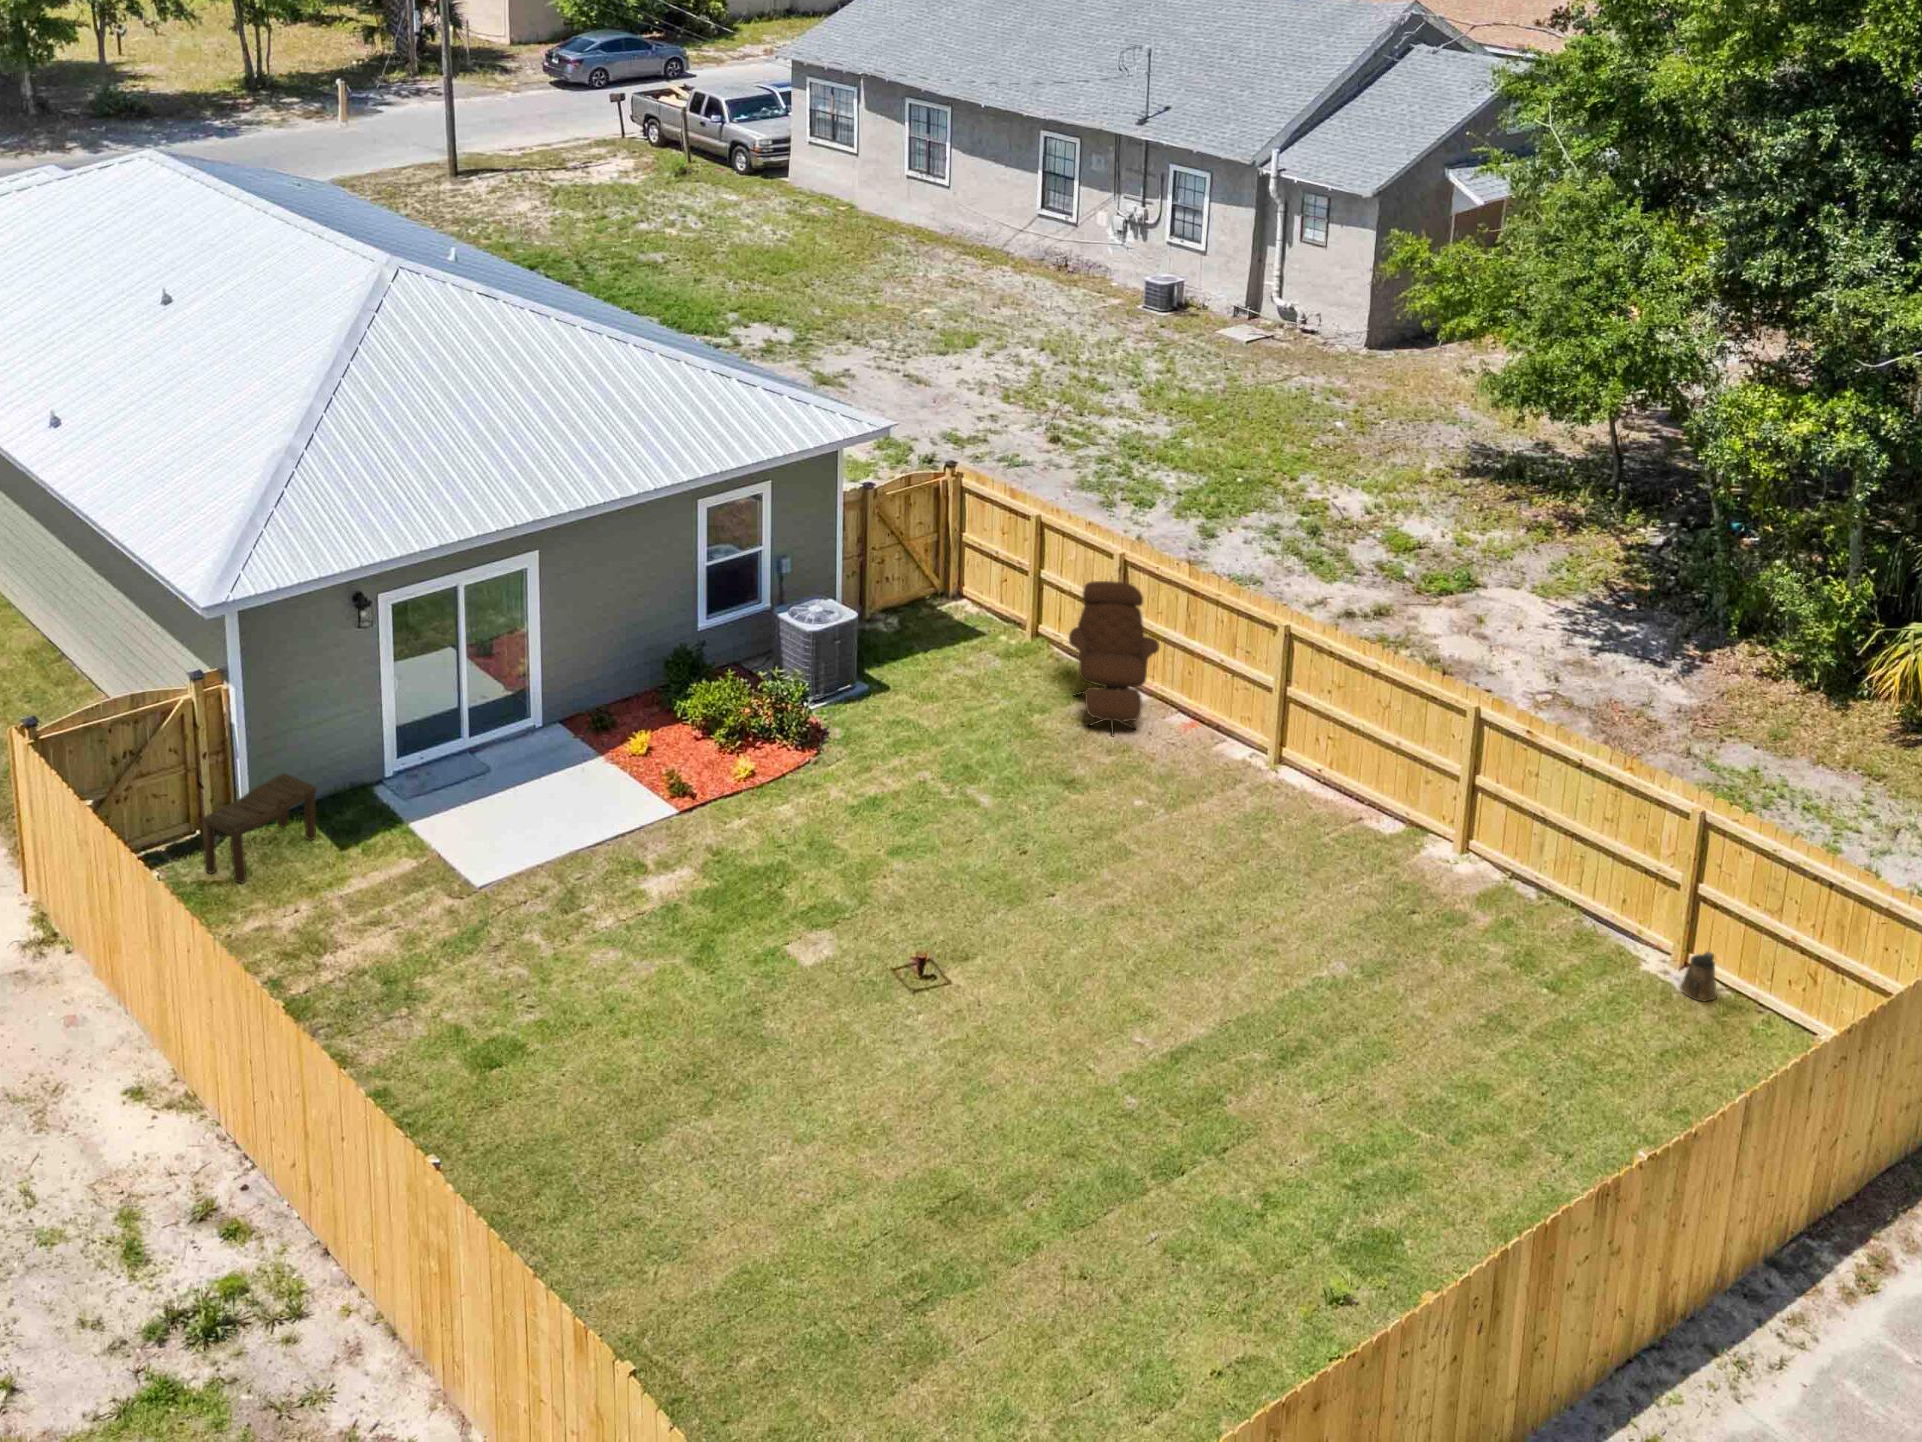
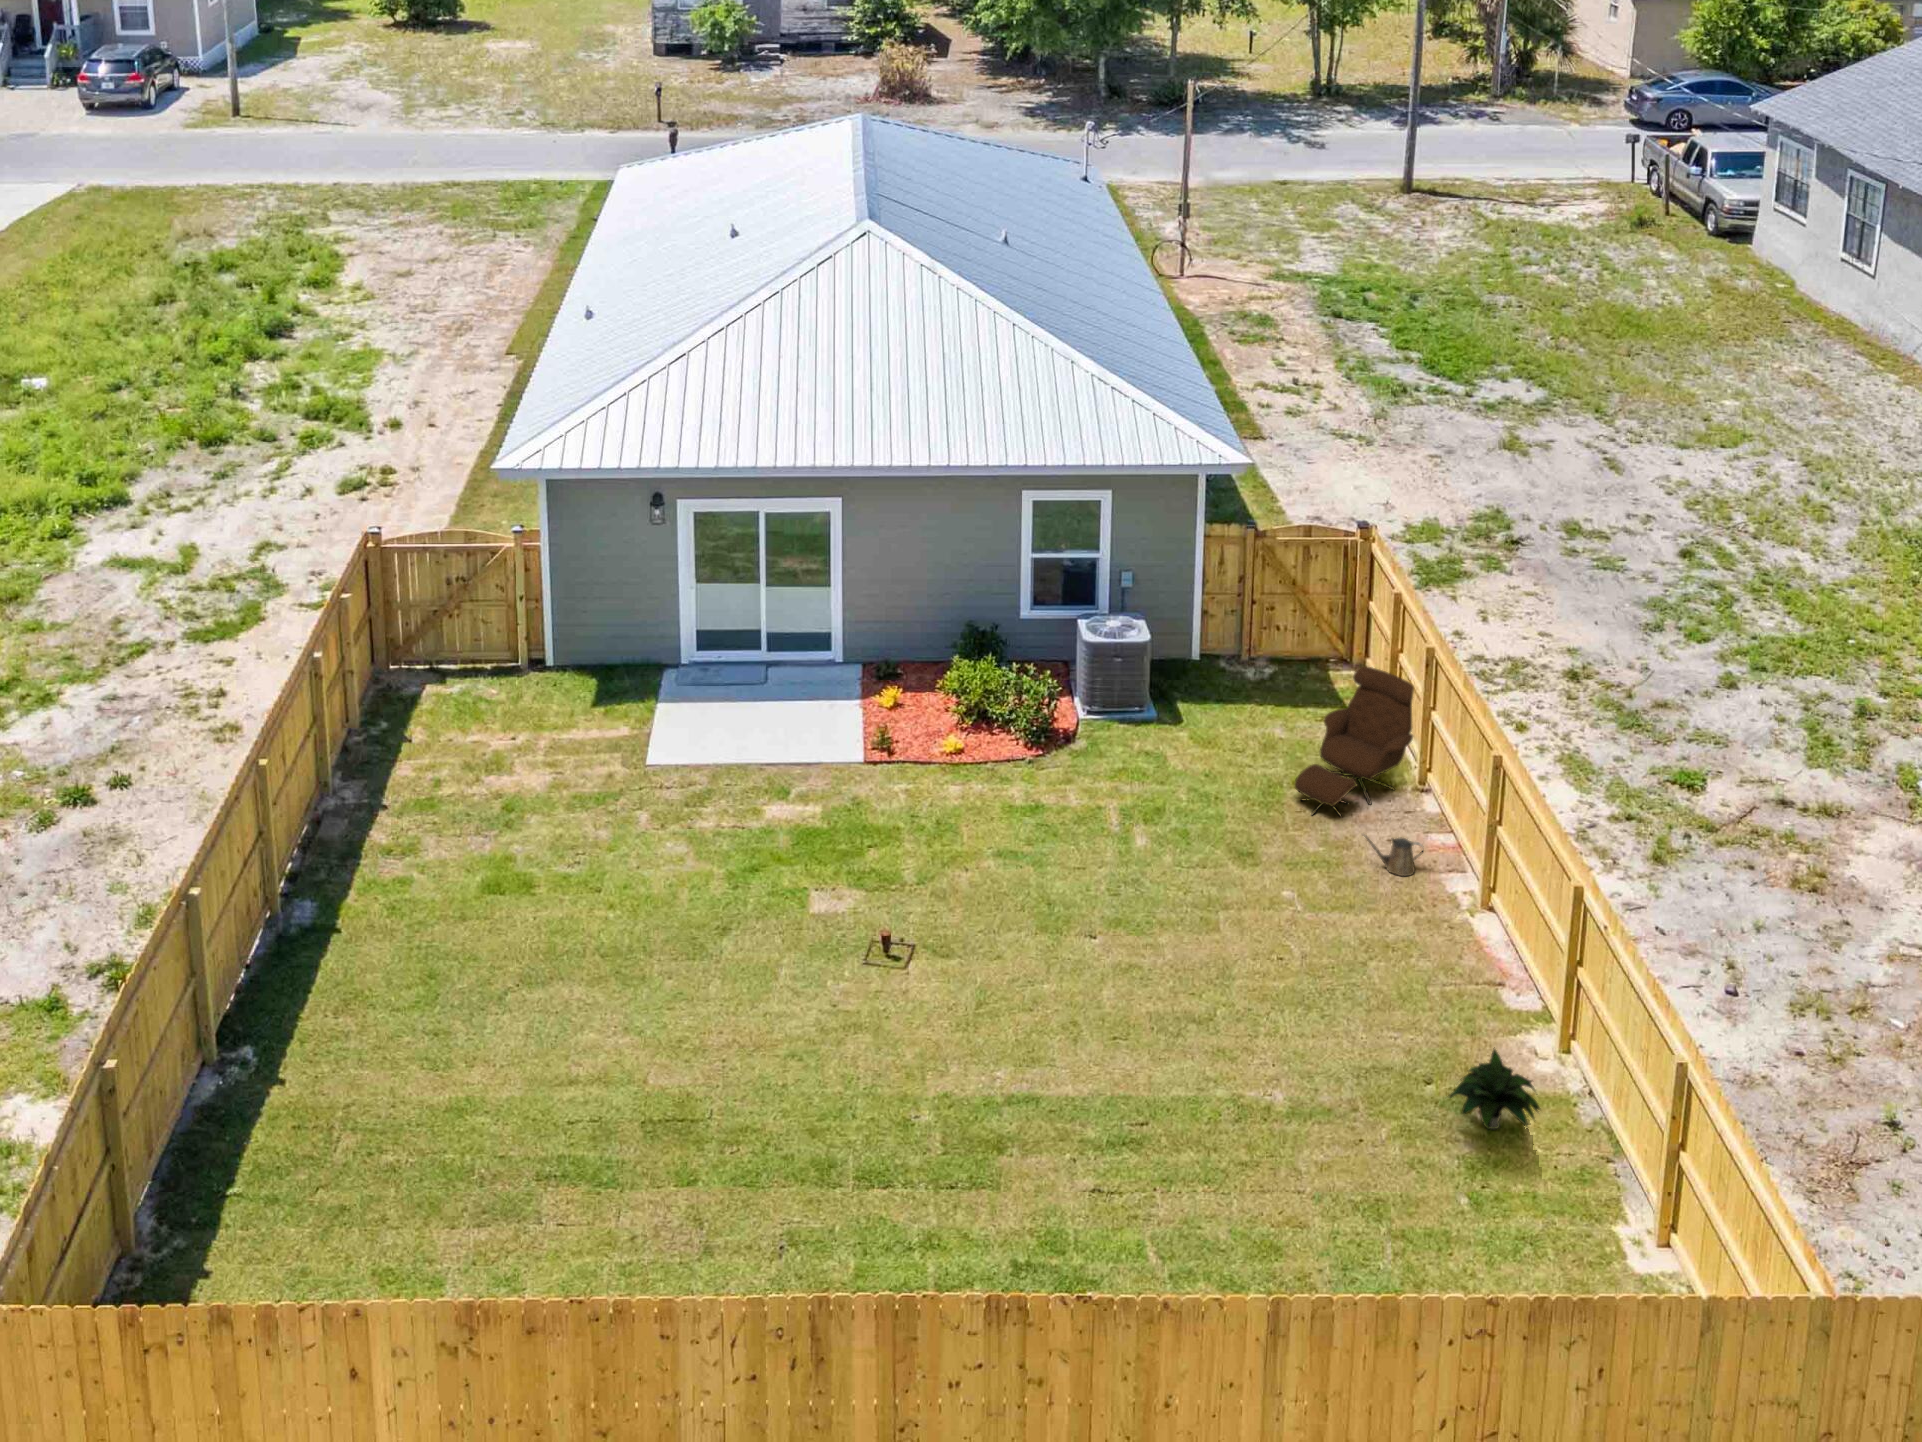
bench: present [202,773,317,883] -> none [537,623,625,692]
potted plant: none [1531,868,1631,942] -> present [1449,1047,1540,1130]
watering can: present [1680,952,1717,1002] -> present [1364,835,1423,876]

